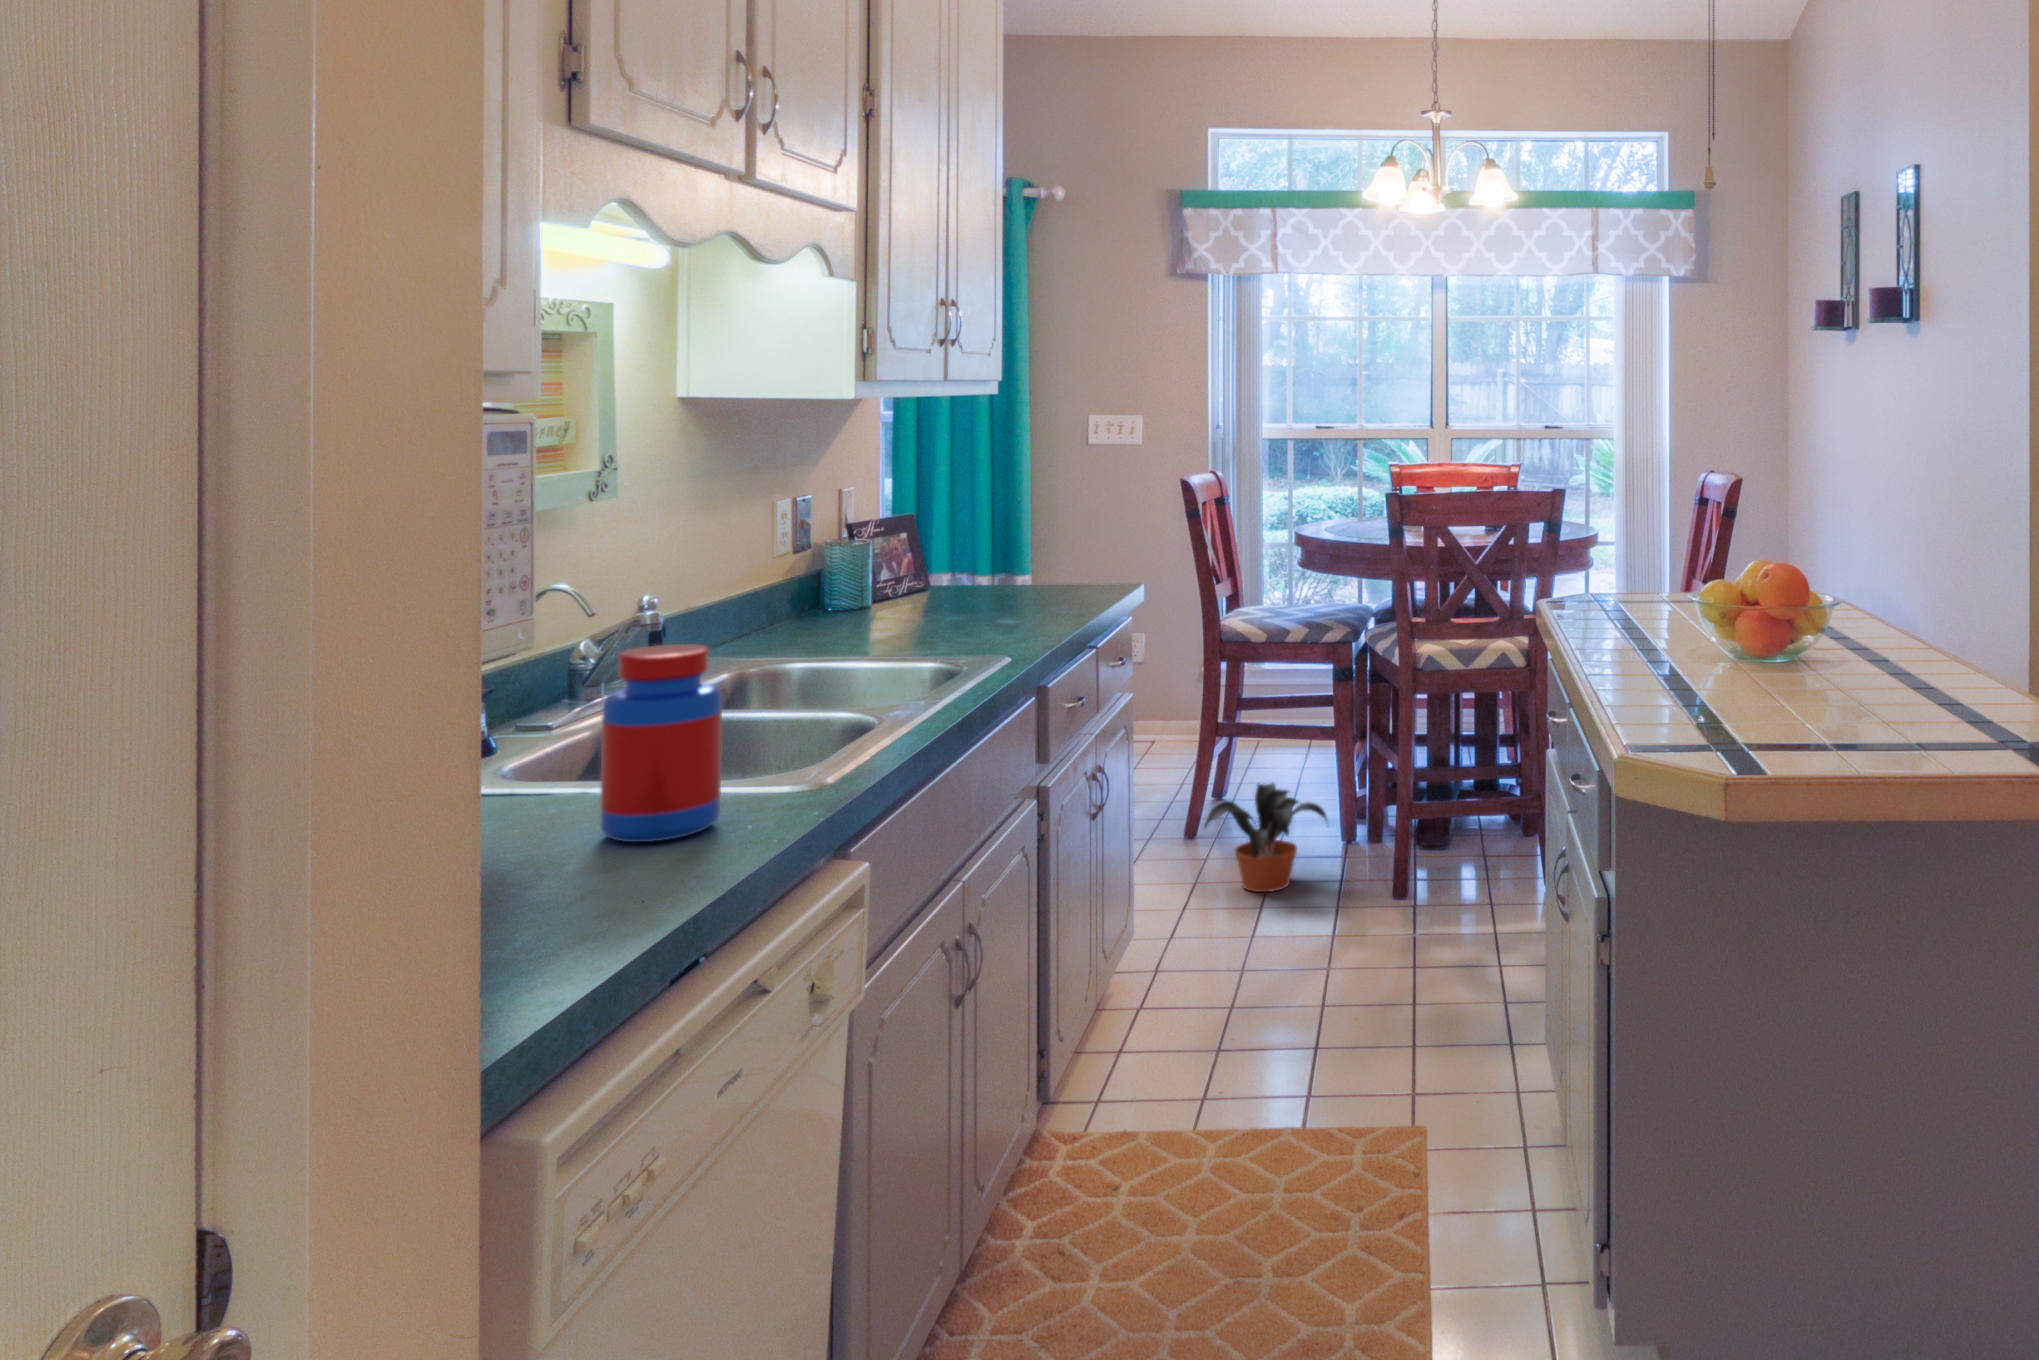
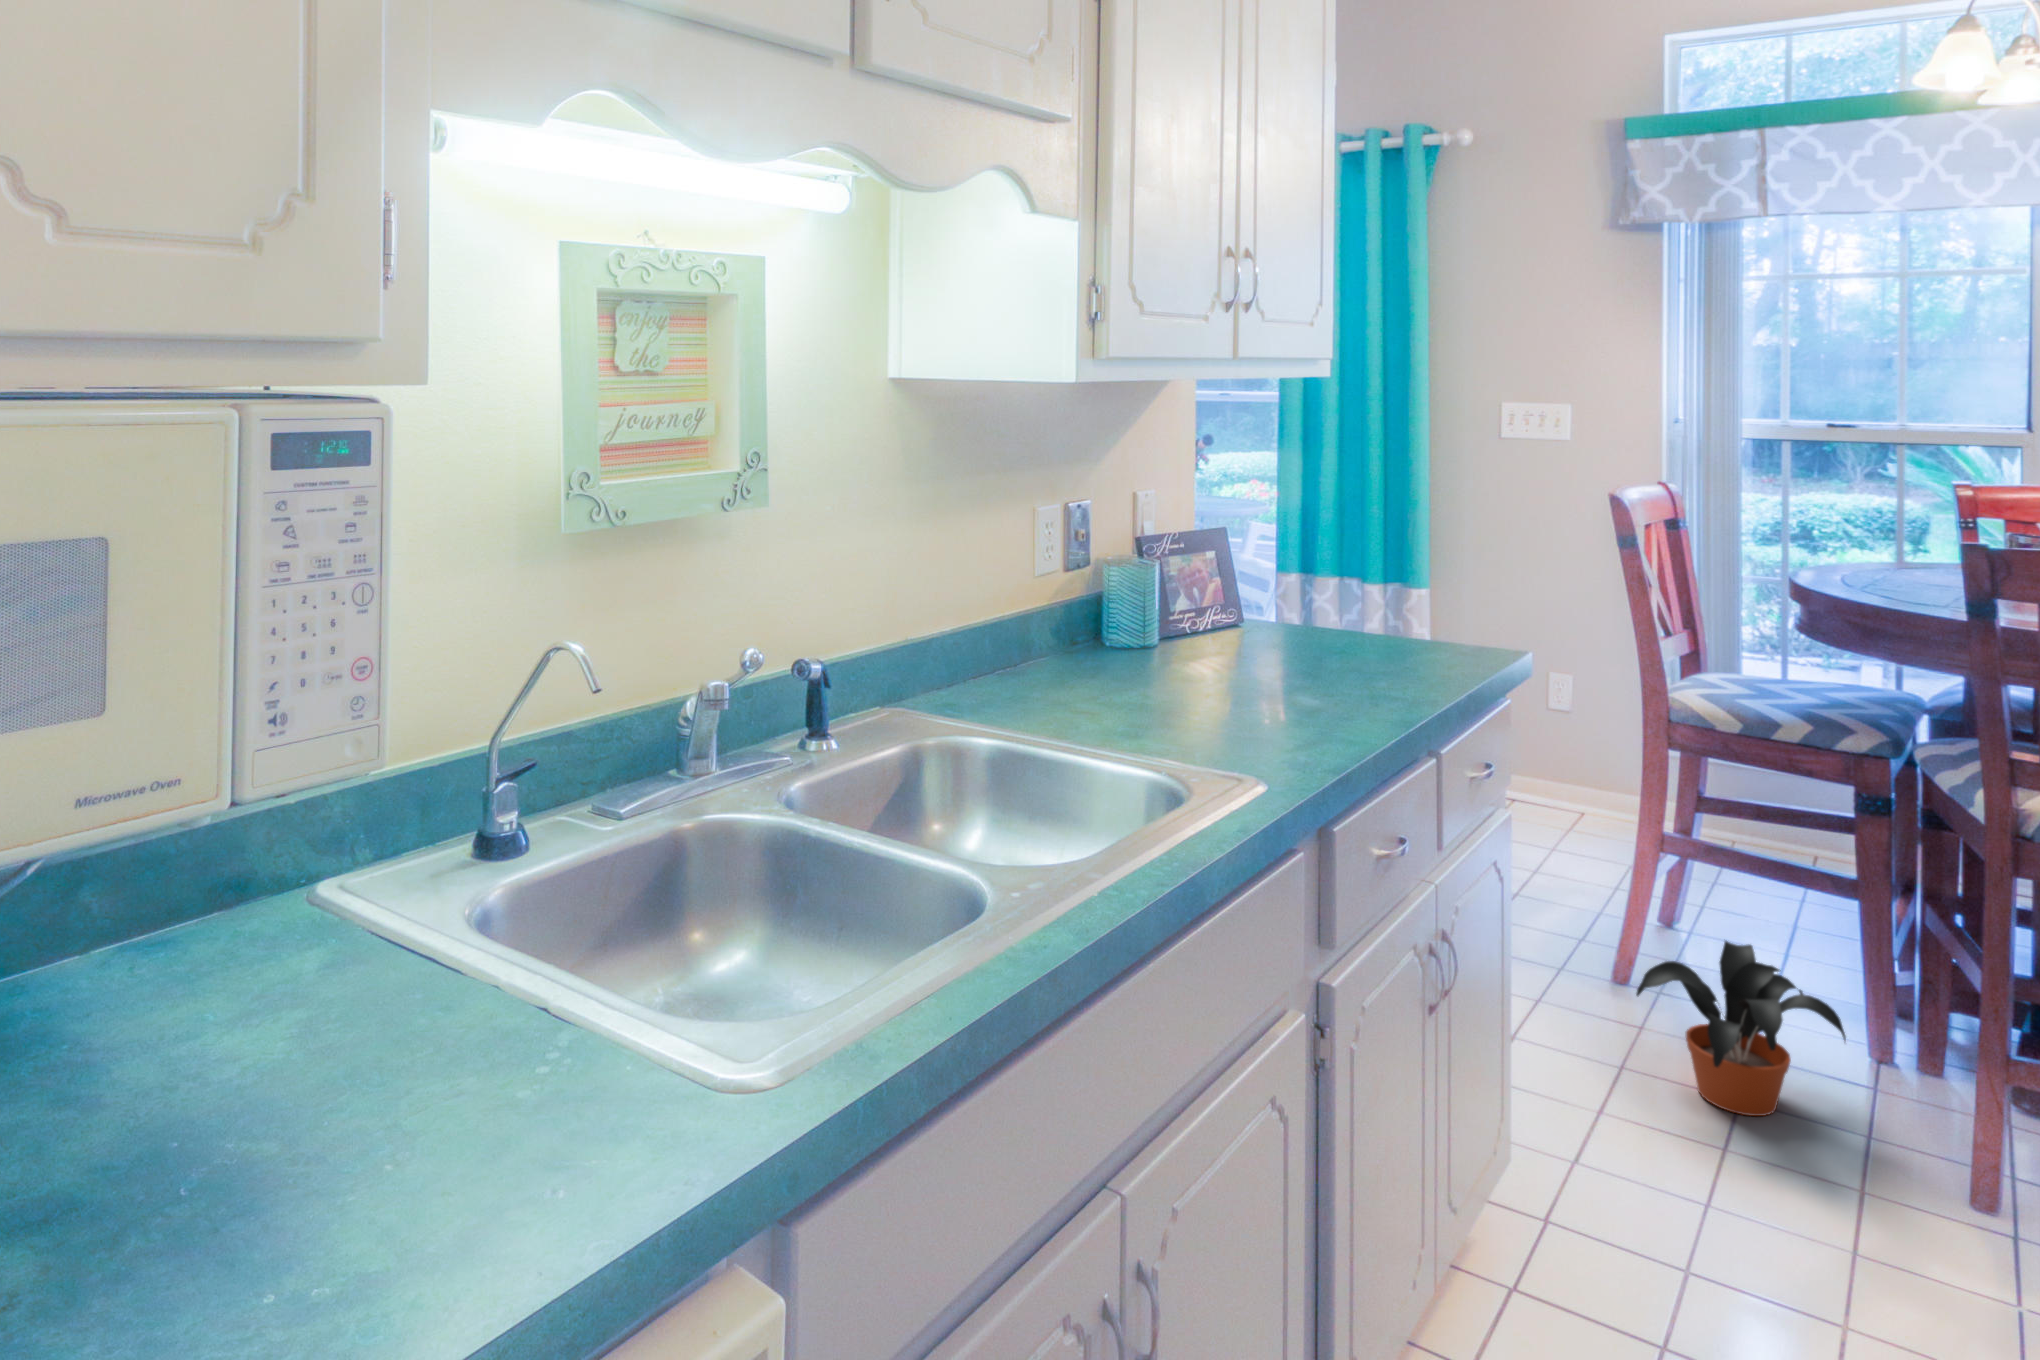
jar: present [600,644,722,842] -> none [289,836,504,1246]

